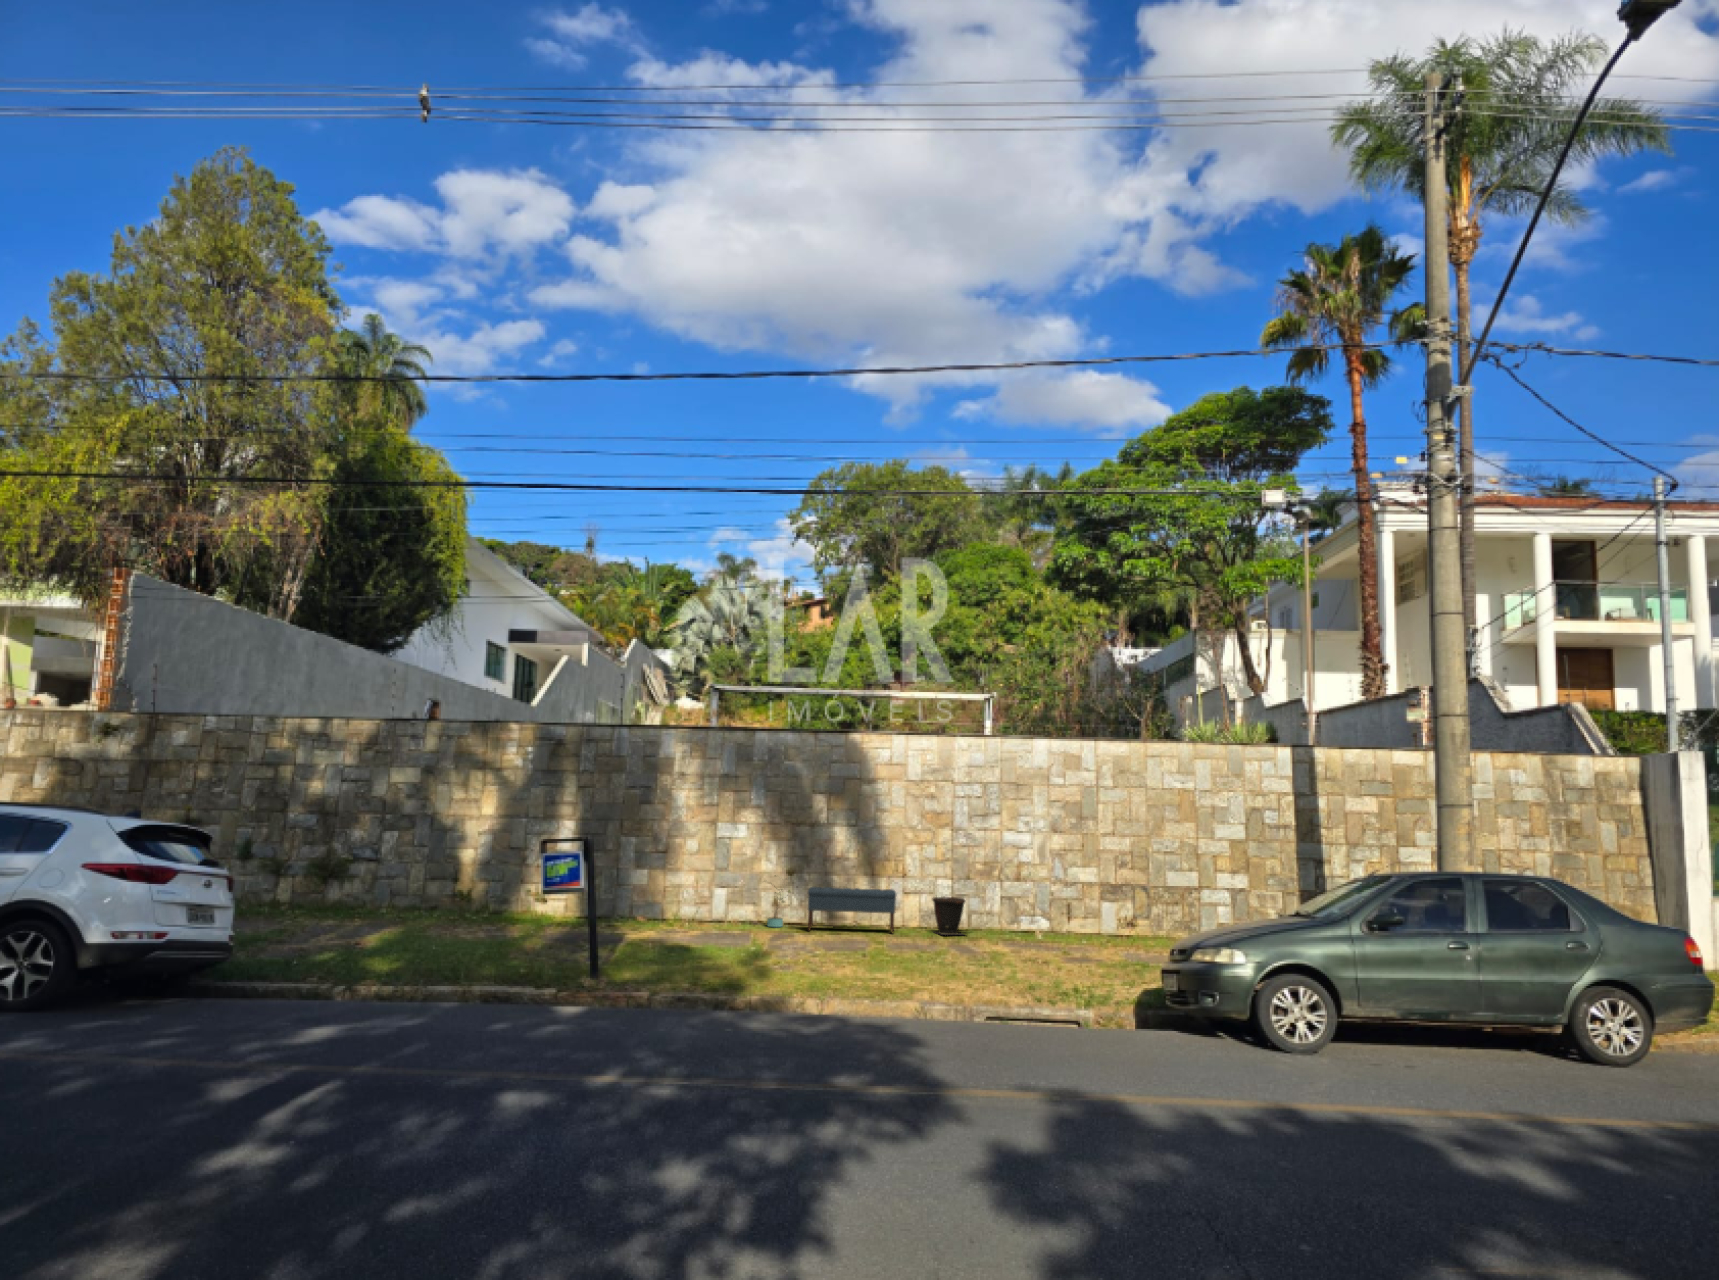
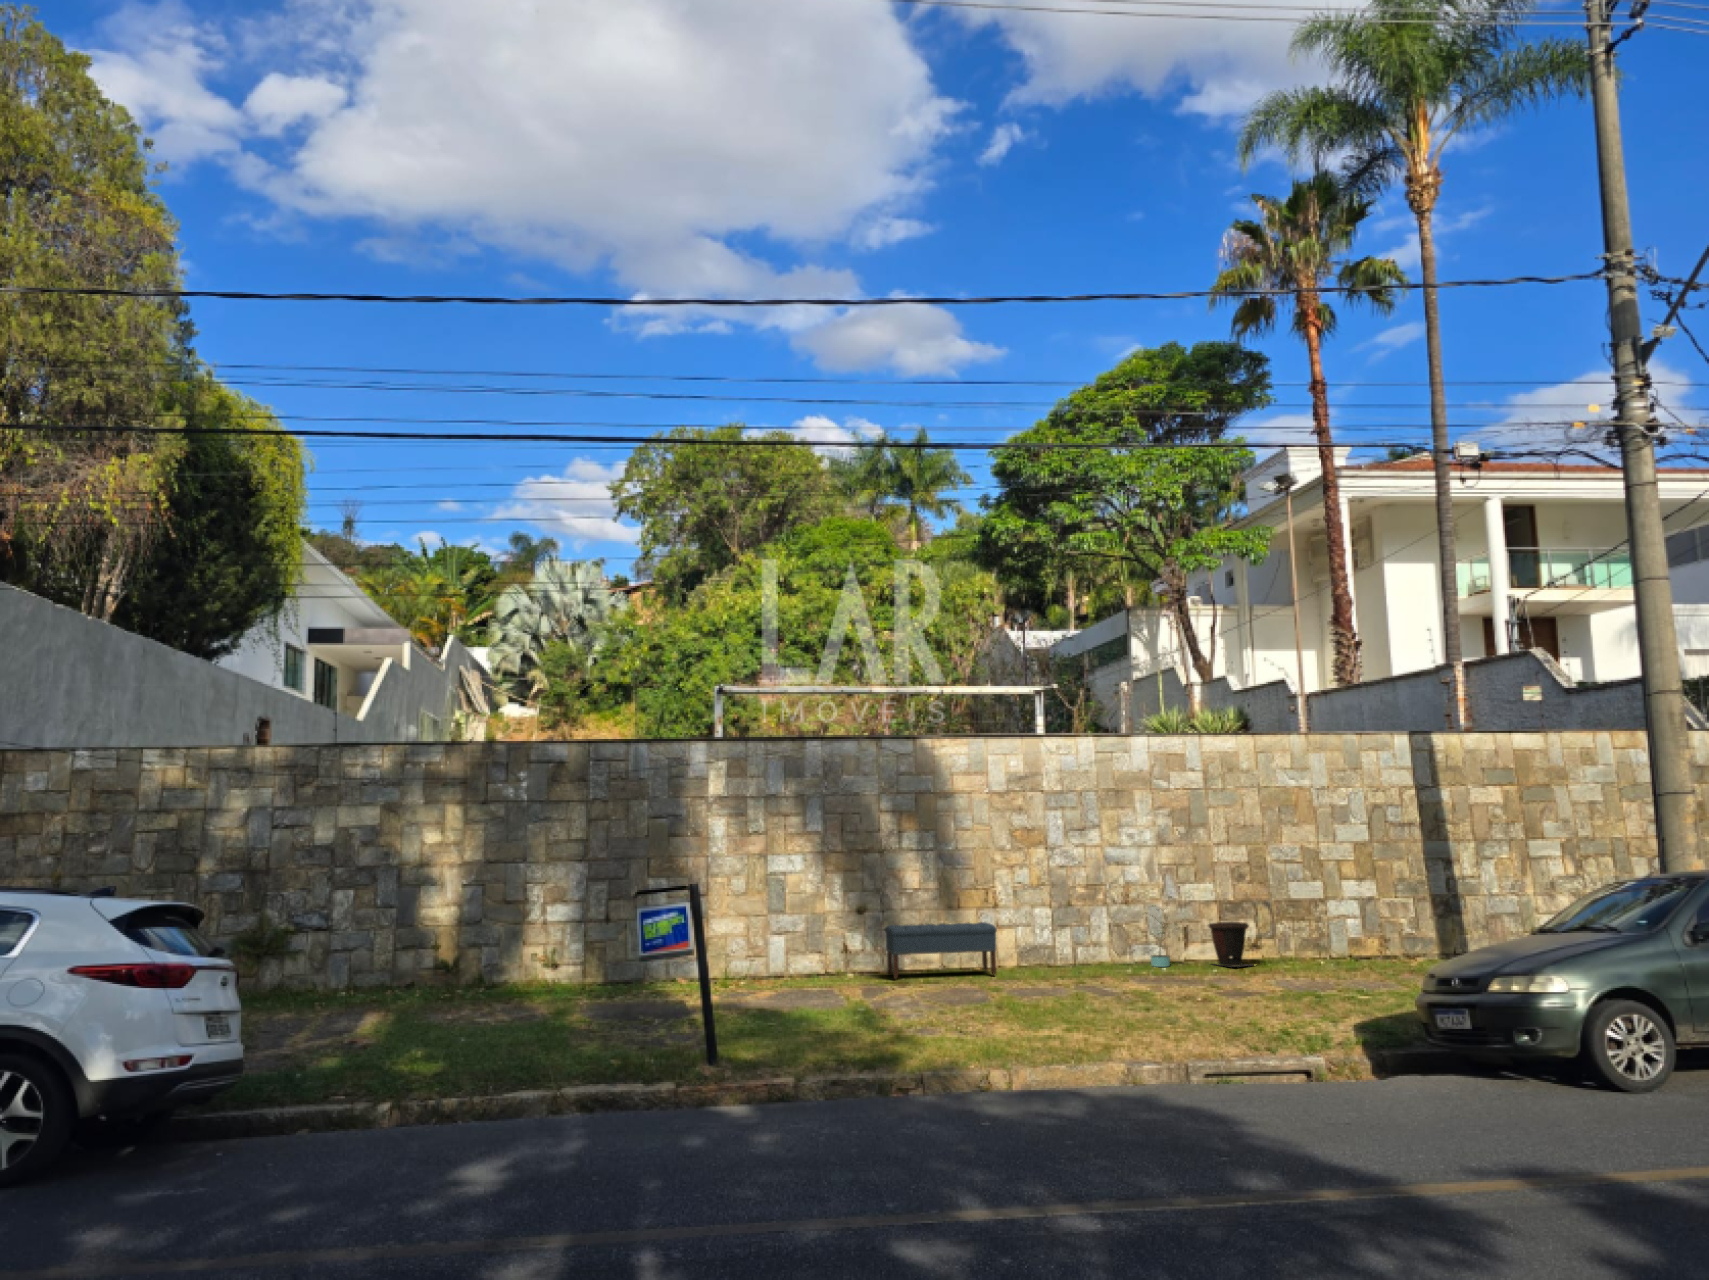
potted plant: present [767,875,790,927] -> present [1145,905,1177,967]
bucket: present [932,897,965,935] -> present [1209,922,1248,967]

